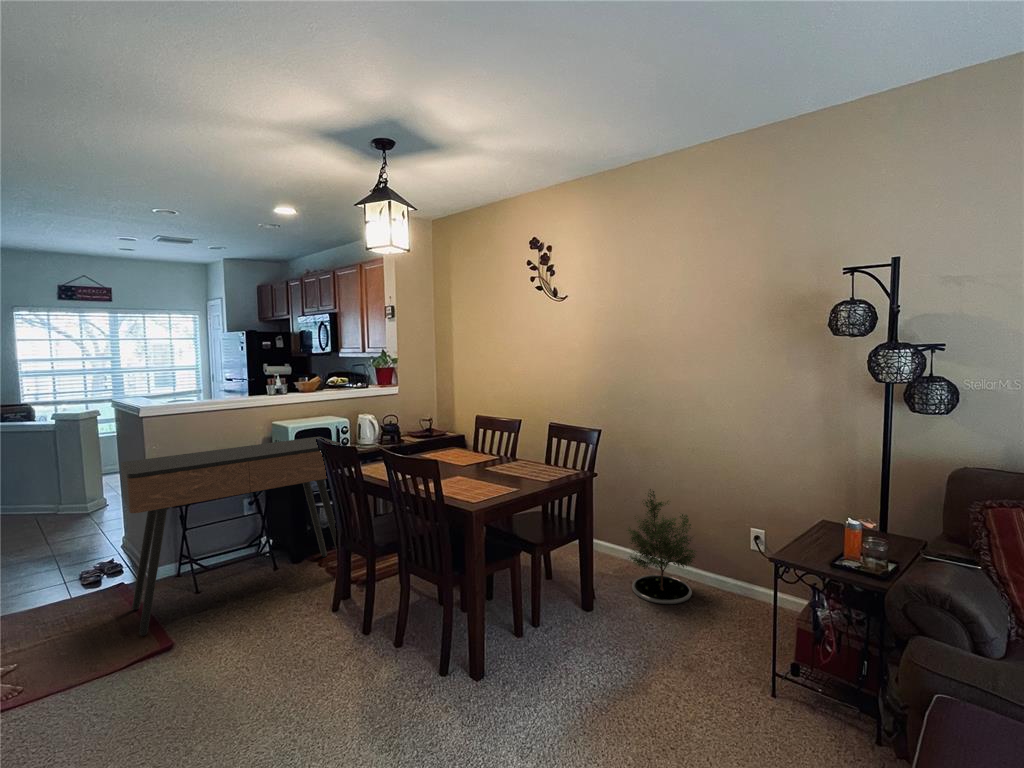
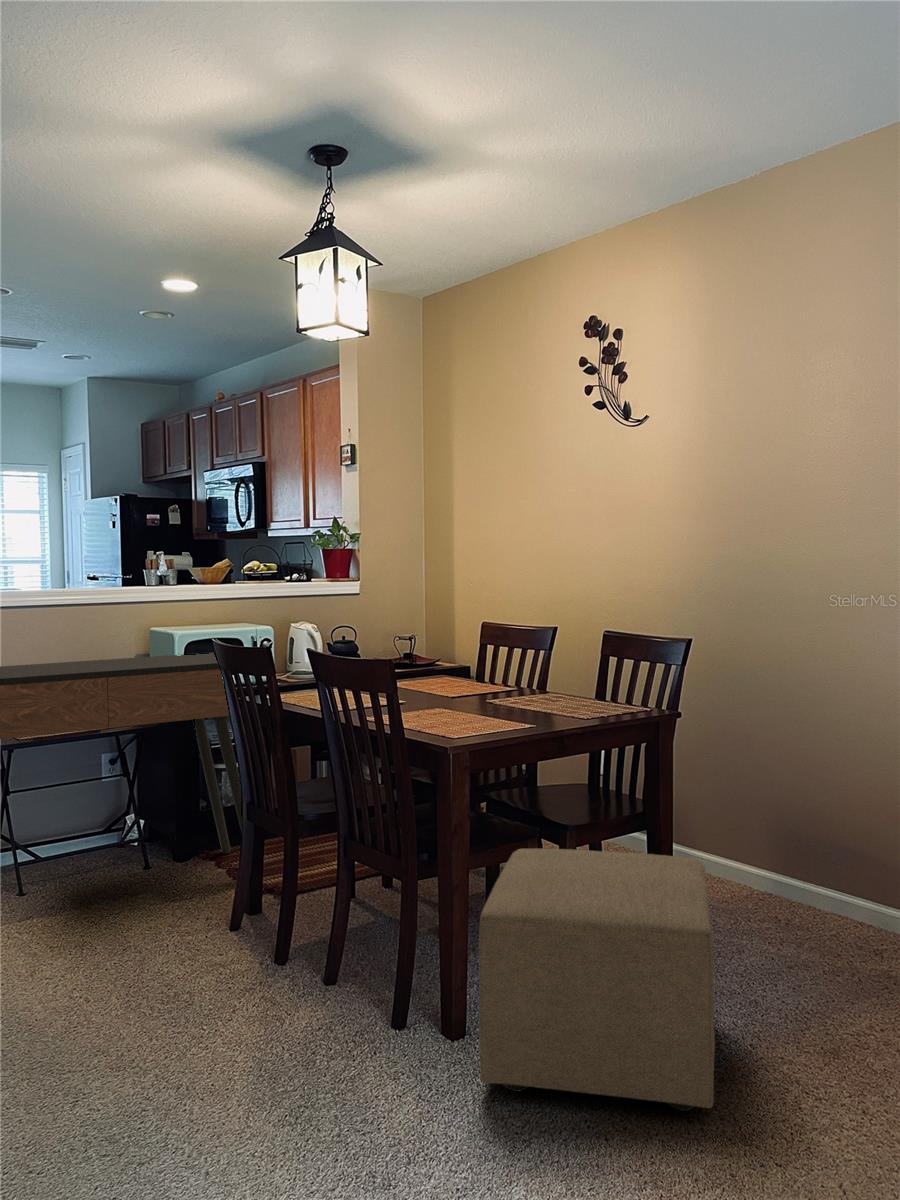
potted tree: present [628,489,696,604] -> none [736,747,872,957]
ottoman: none [496,561,632,717] -> present [479,848,715,1111]

